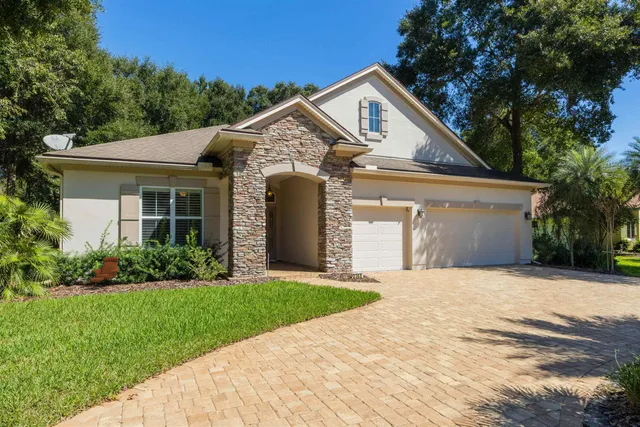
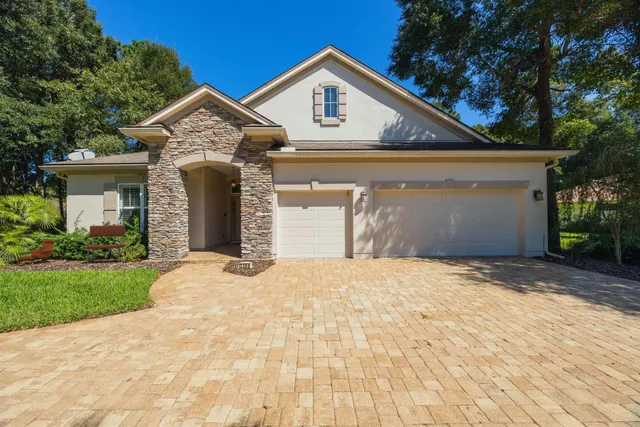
bench: none [161,240,202,284] -> present [83,225,125,263]

